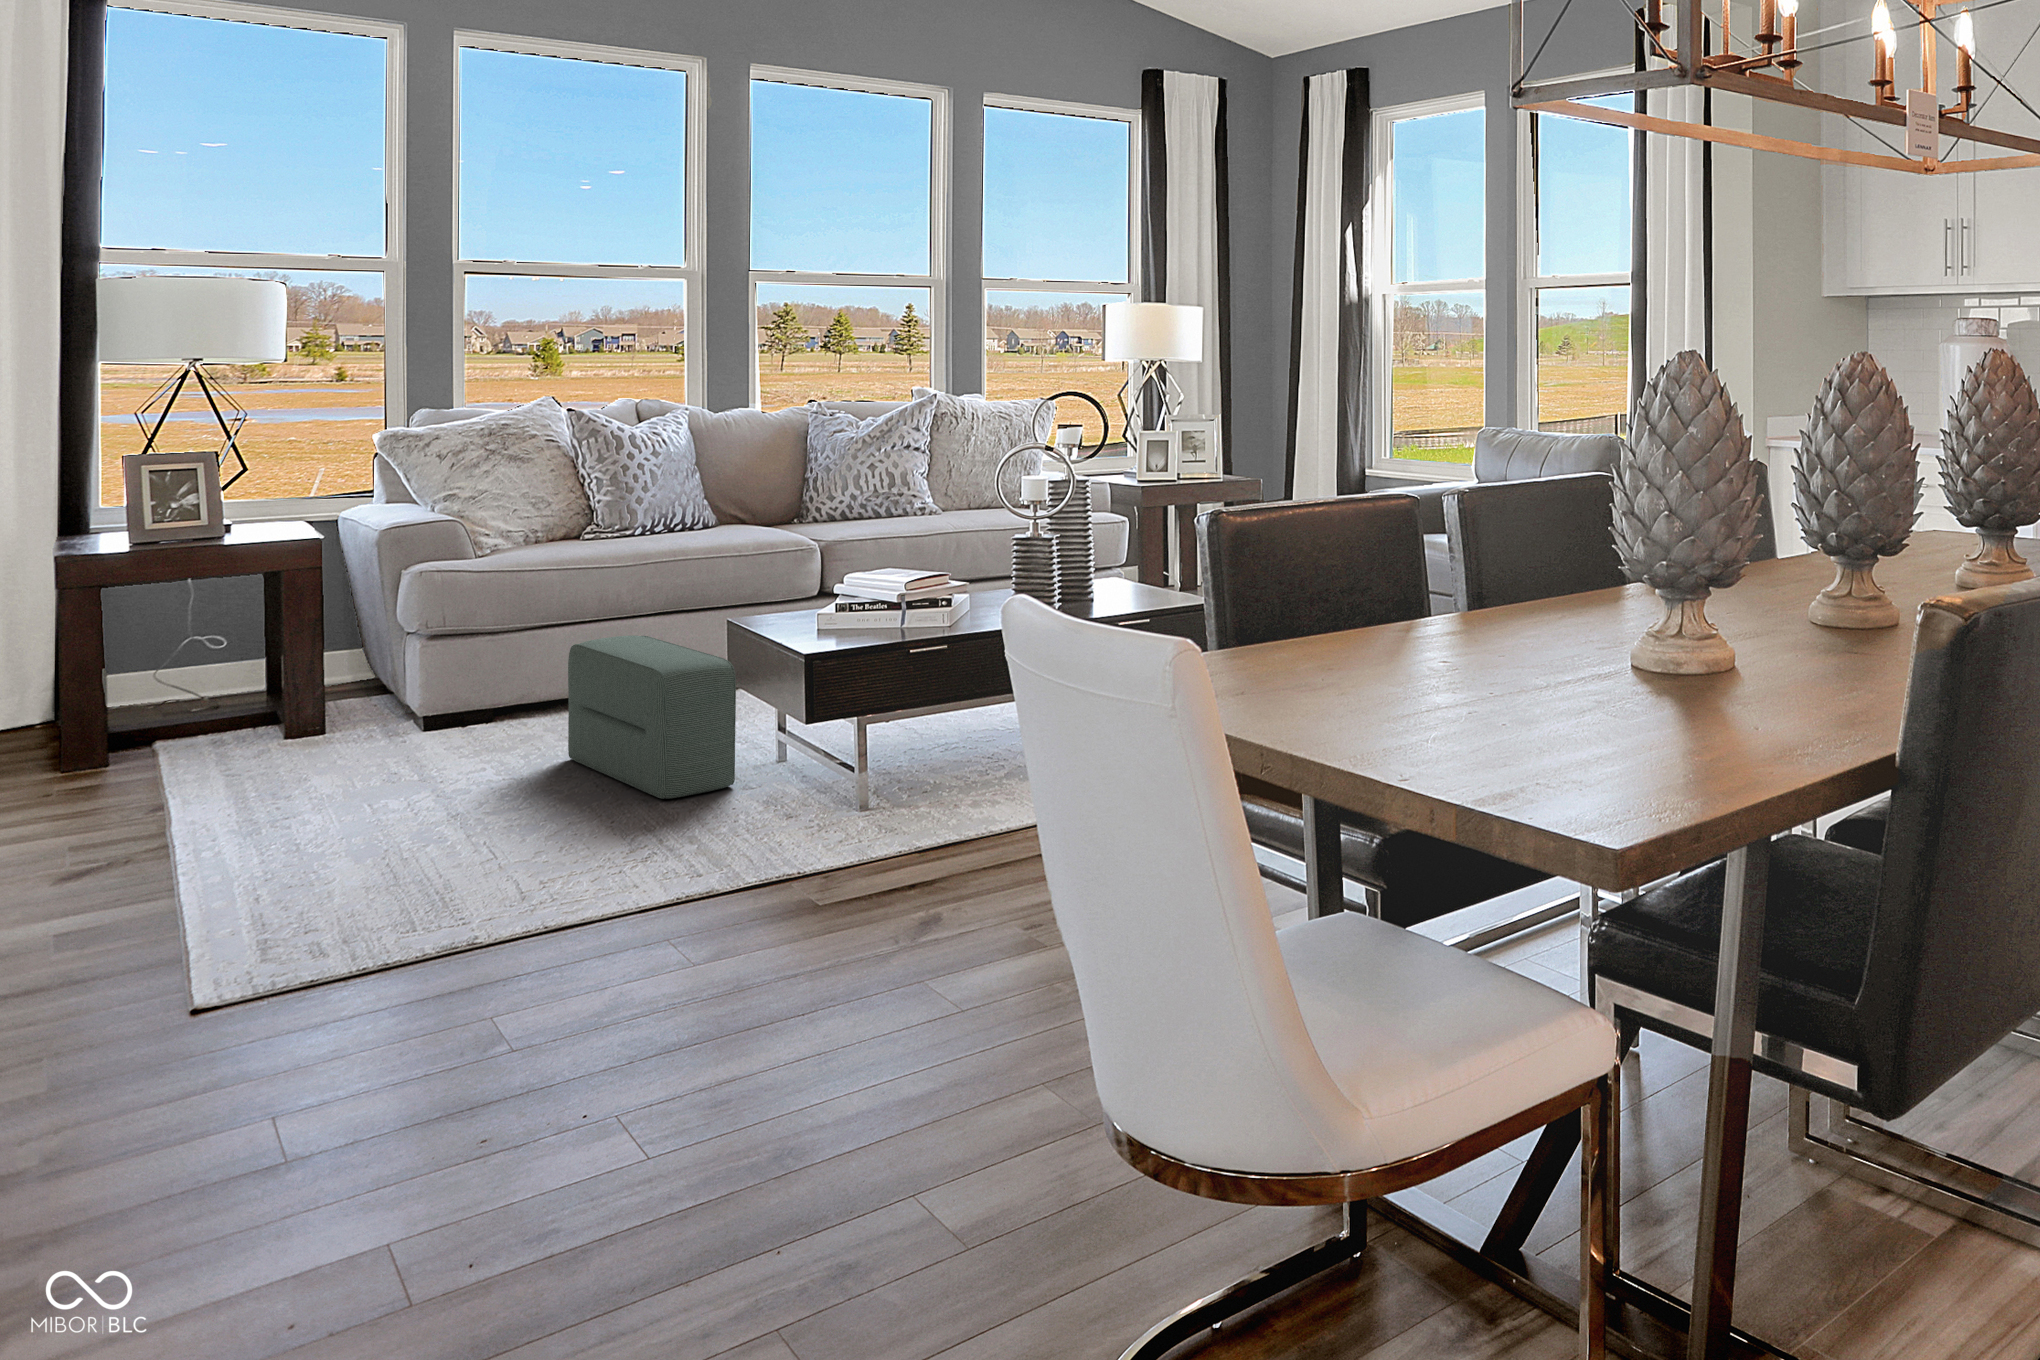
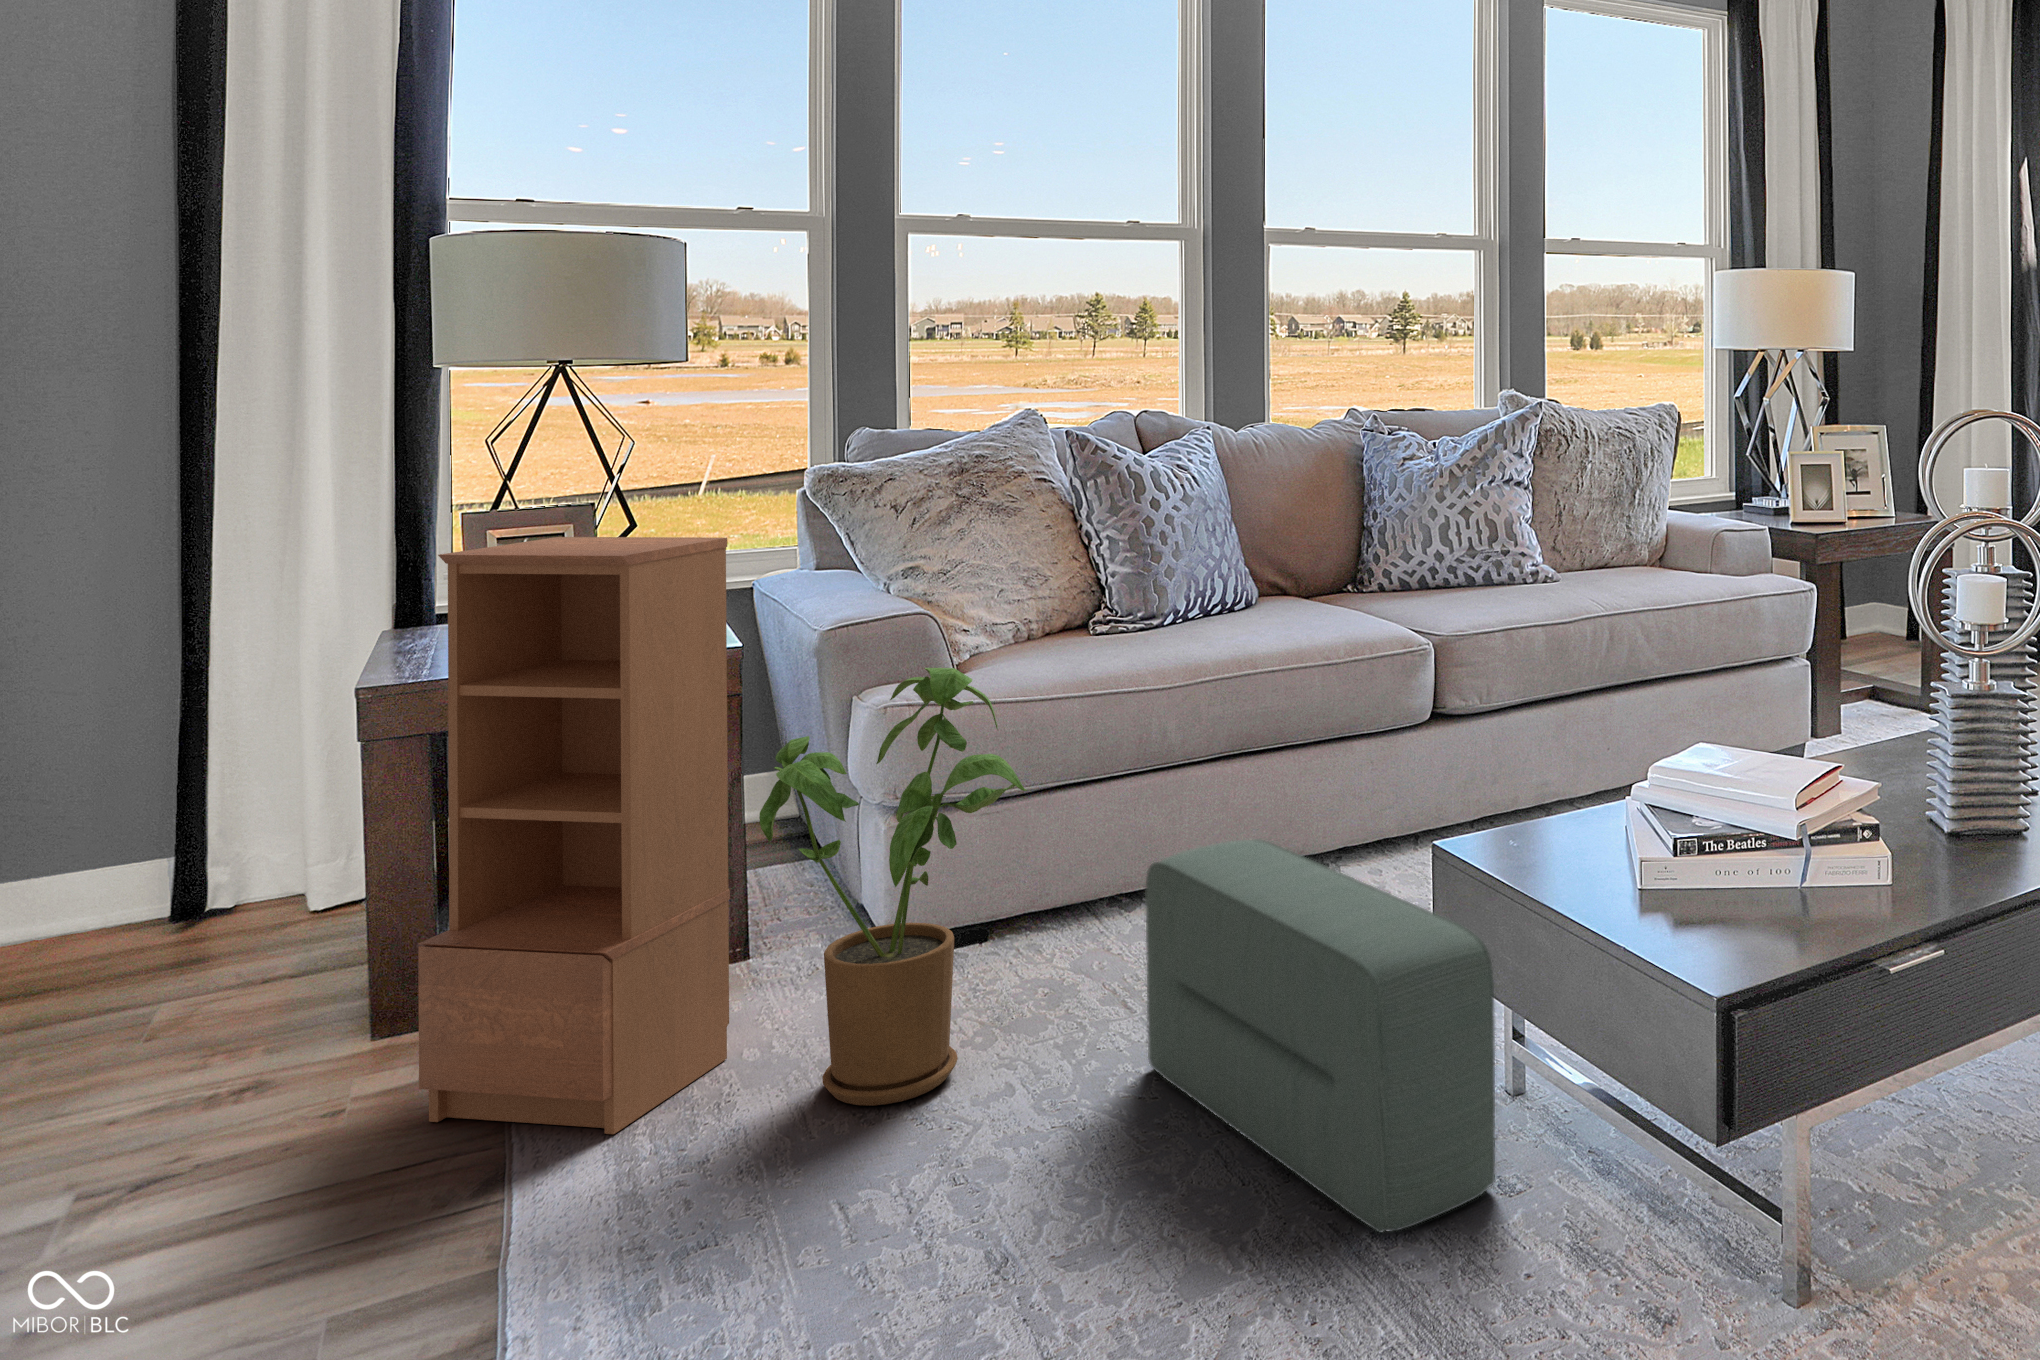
bookcase: none [114,467,313,790] -> present [418,537,730,1134]
house plant: none [330,540,495,776] -> present [759,668,1027,1106]

